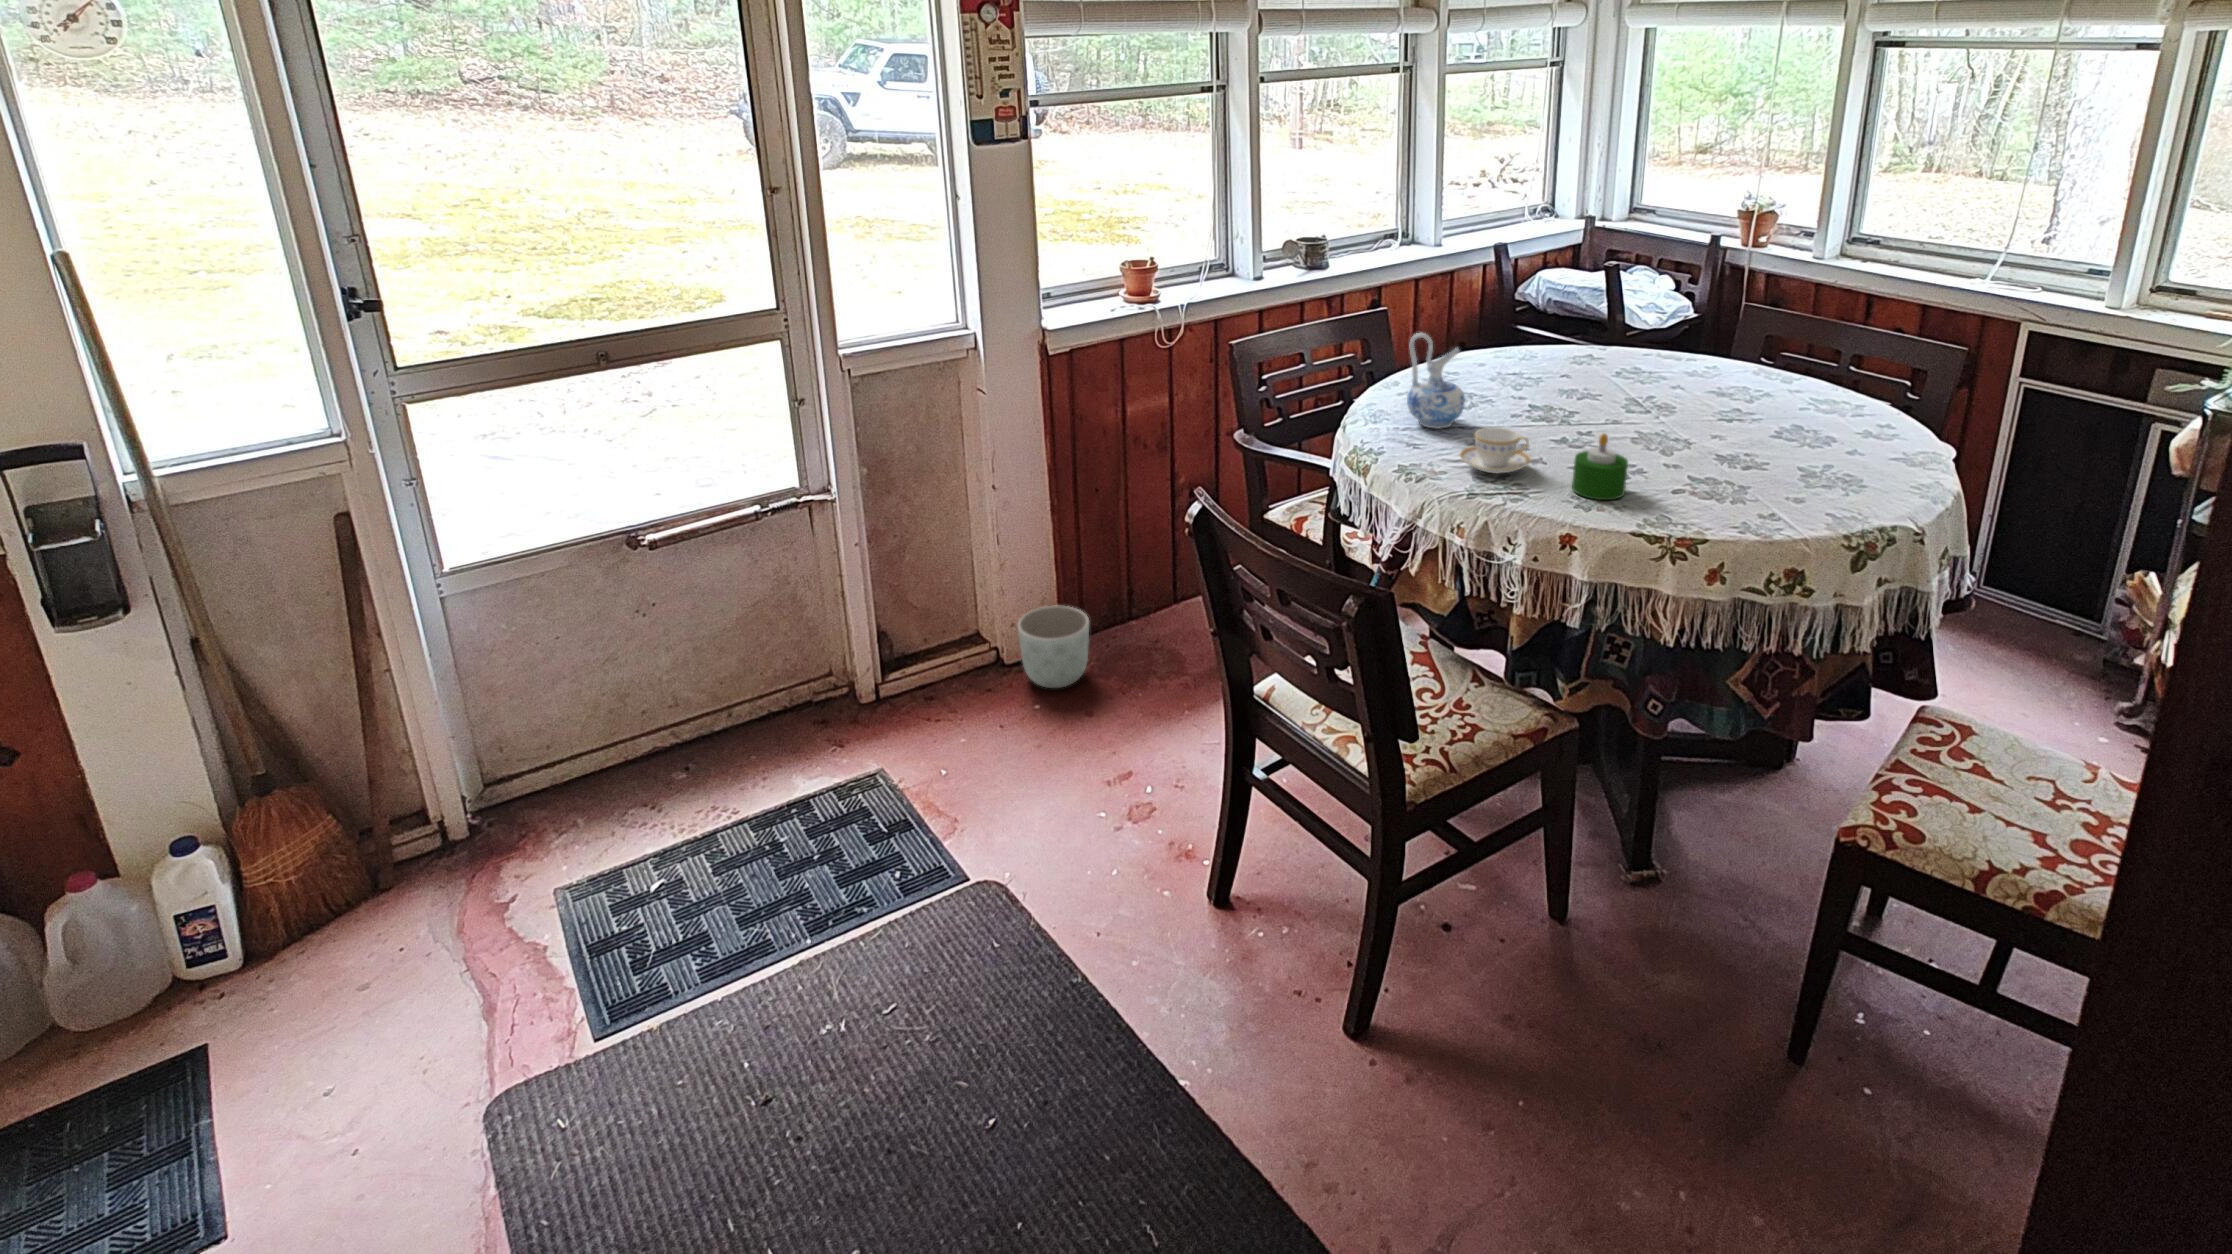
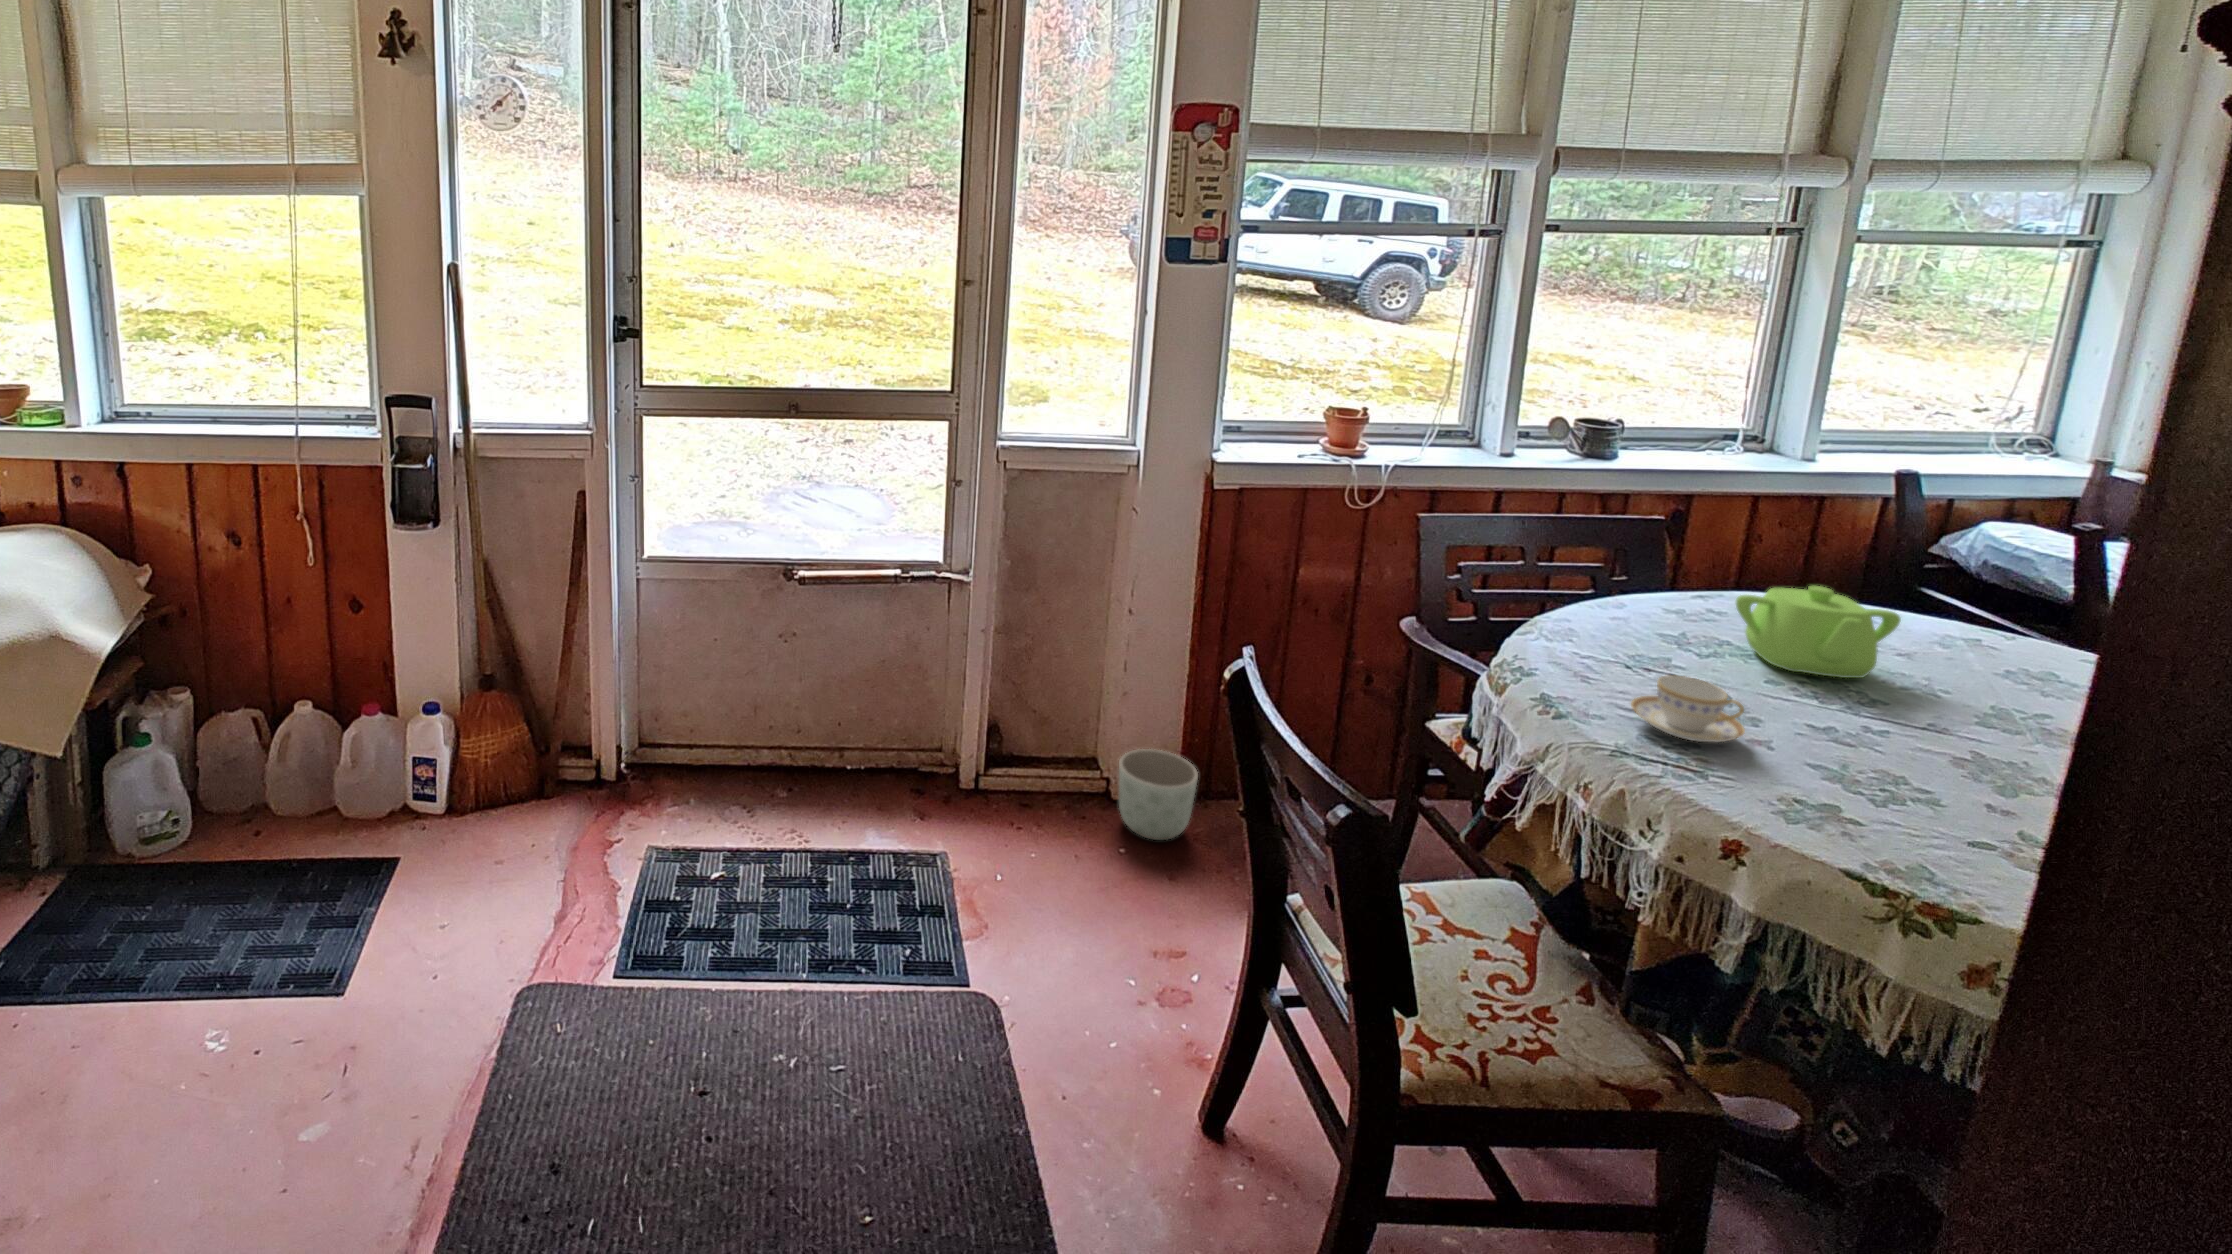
ceramic pitcher: present [1407,333,1465,428] -> none [1598,539,1687,668]
teapot: none [1480,342,1569,407] -> present [1736,586,1901,678]
candle: present [1572,434,1628,500] -> none [1793,724,1897,823]

